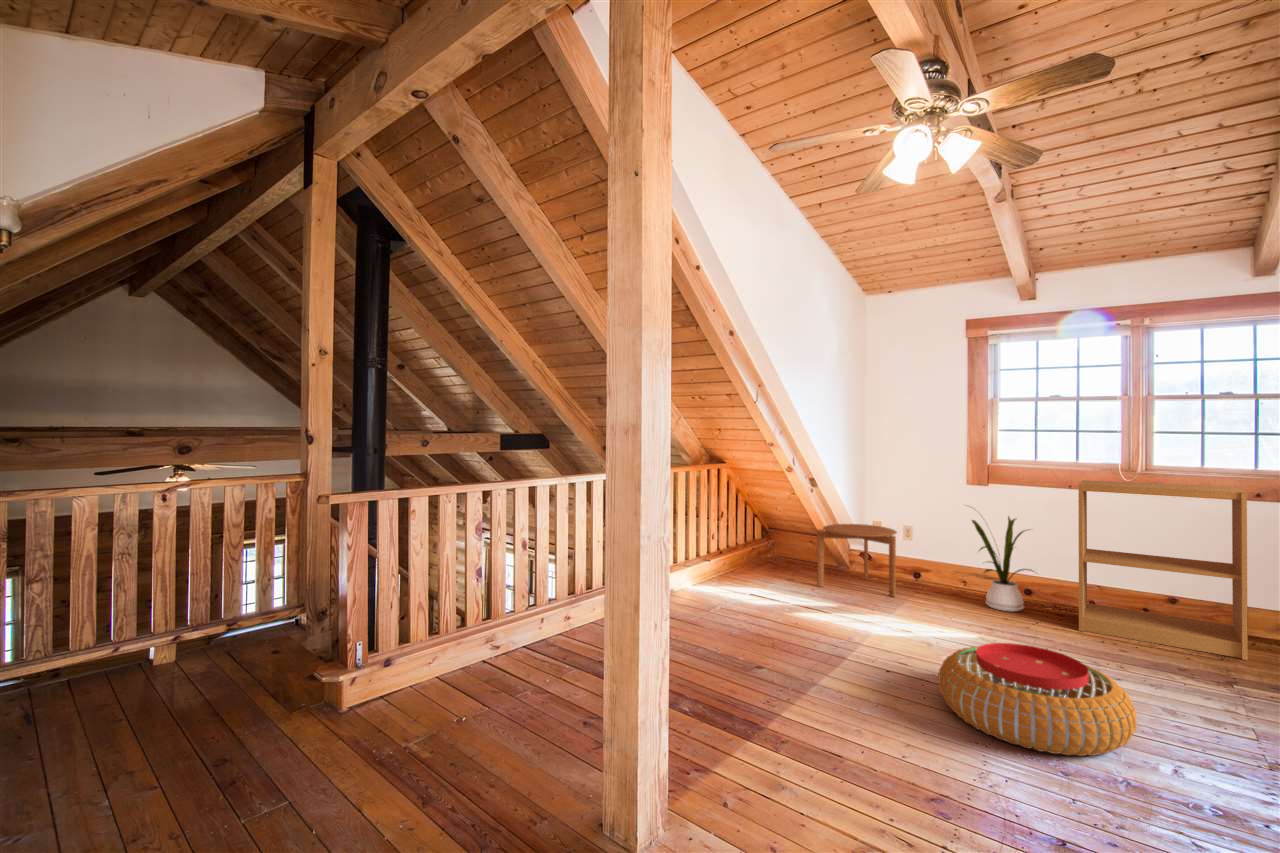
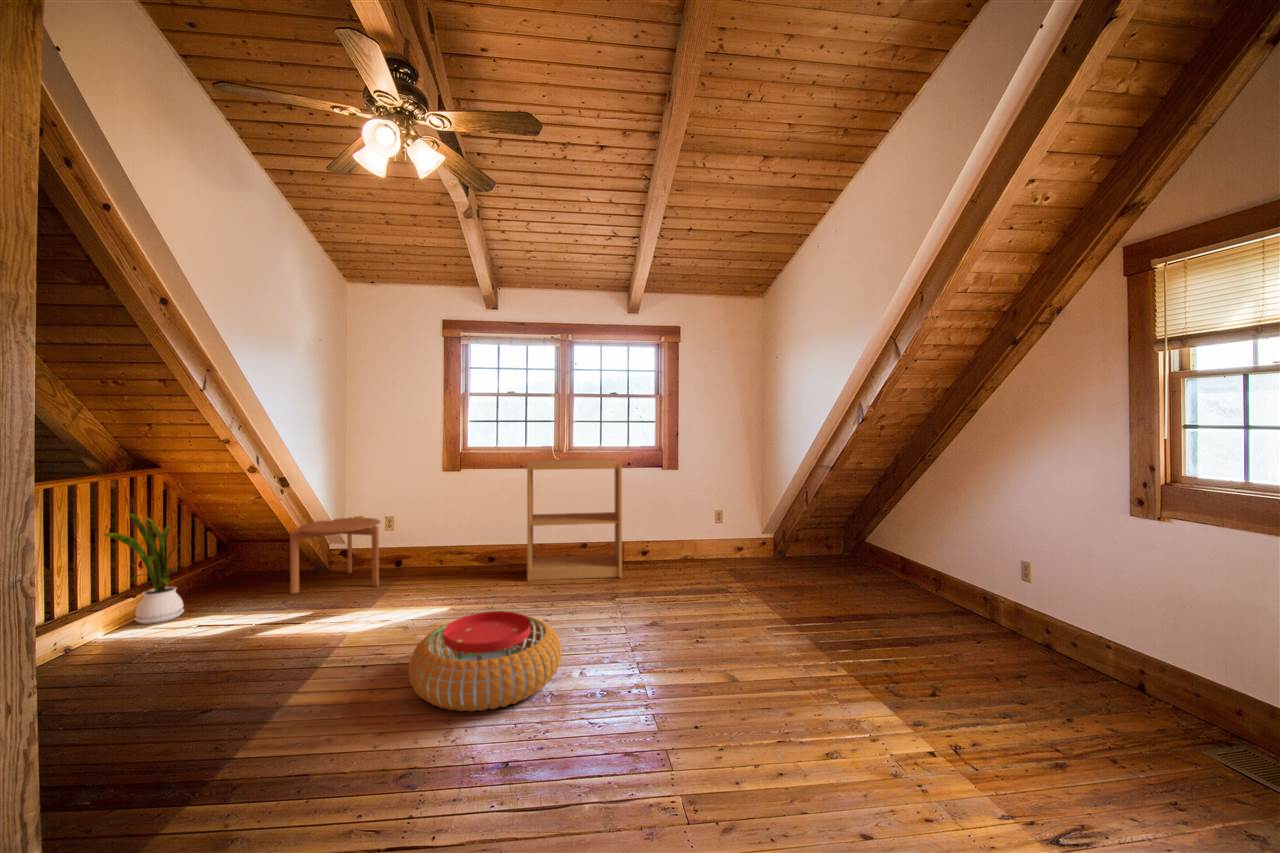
house plant: present [972,517,1032,612] -> present [104,513,184,624]

